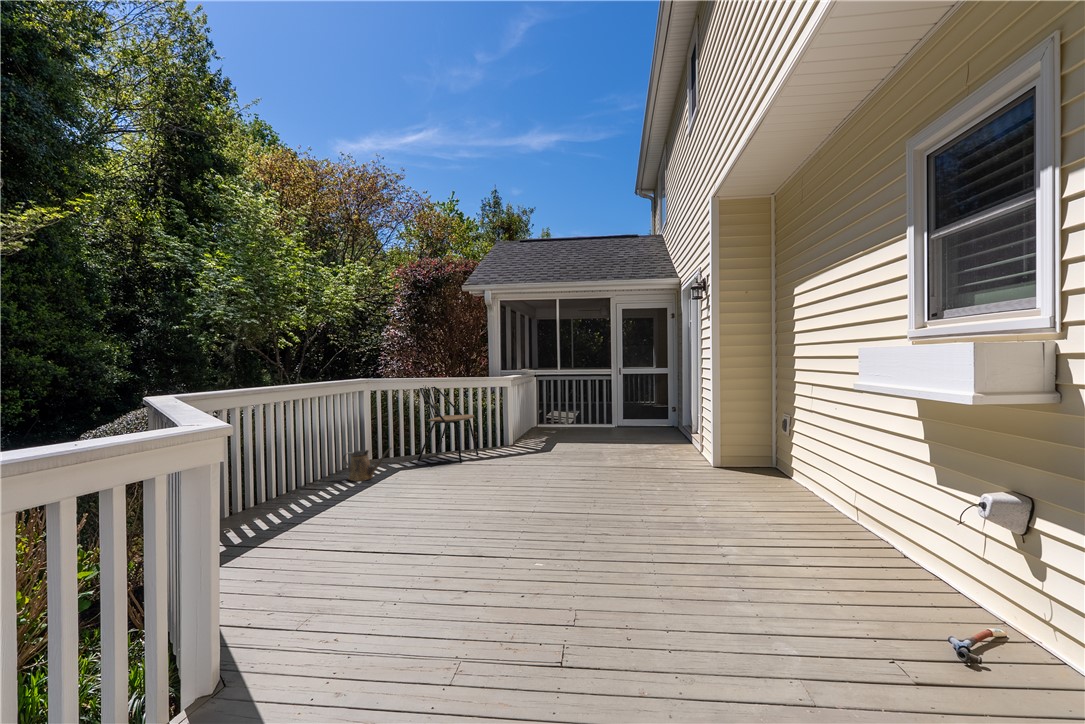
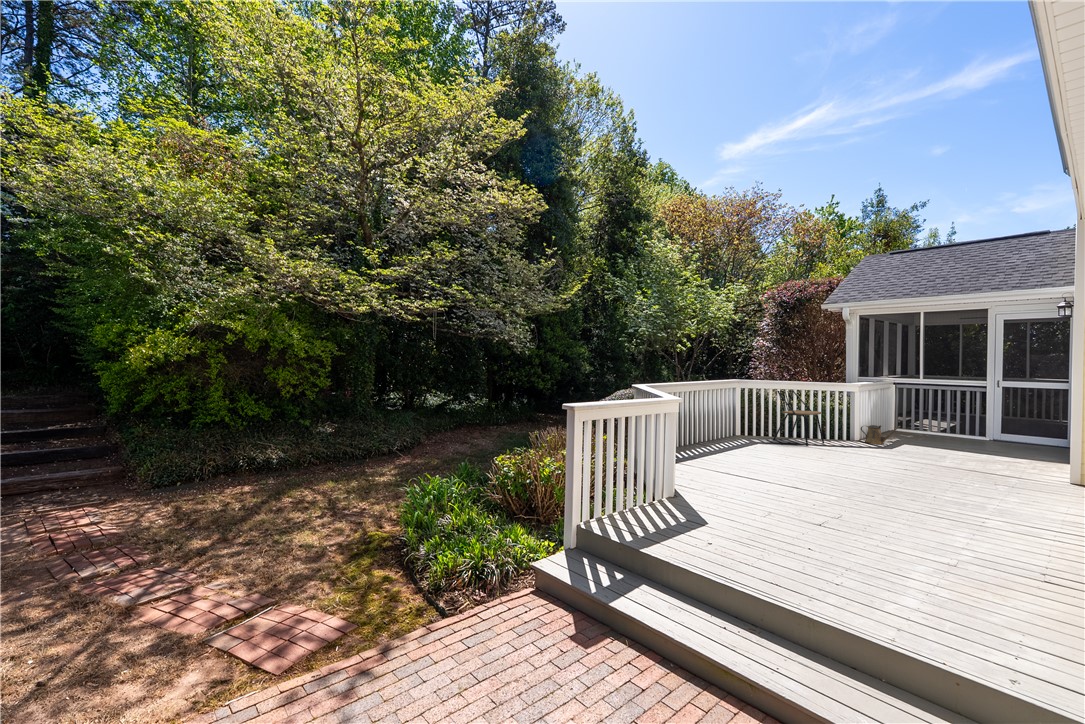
watering can: present [342,448,391,481] -> present [861,425,901,444]

